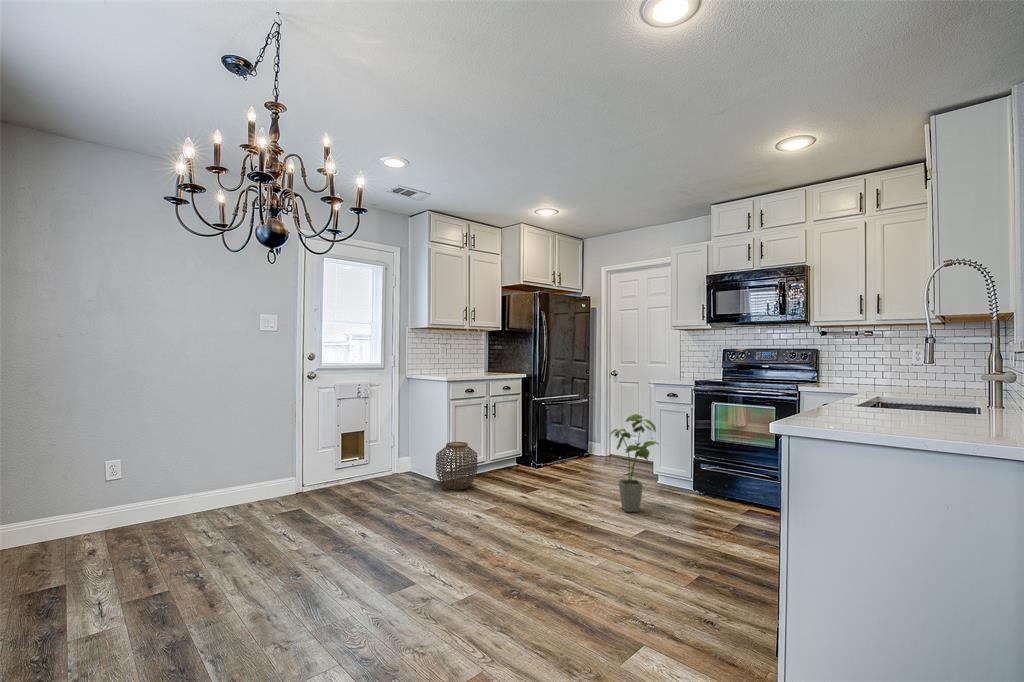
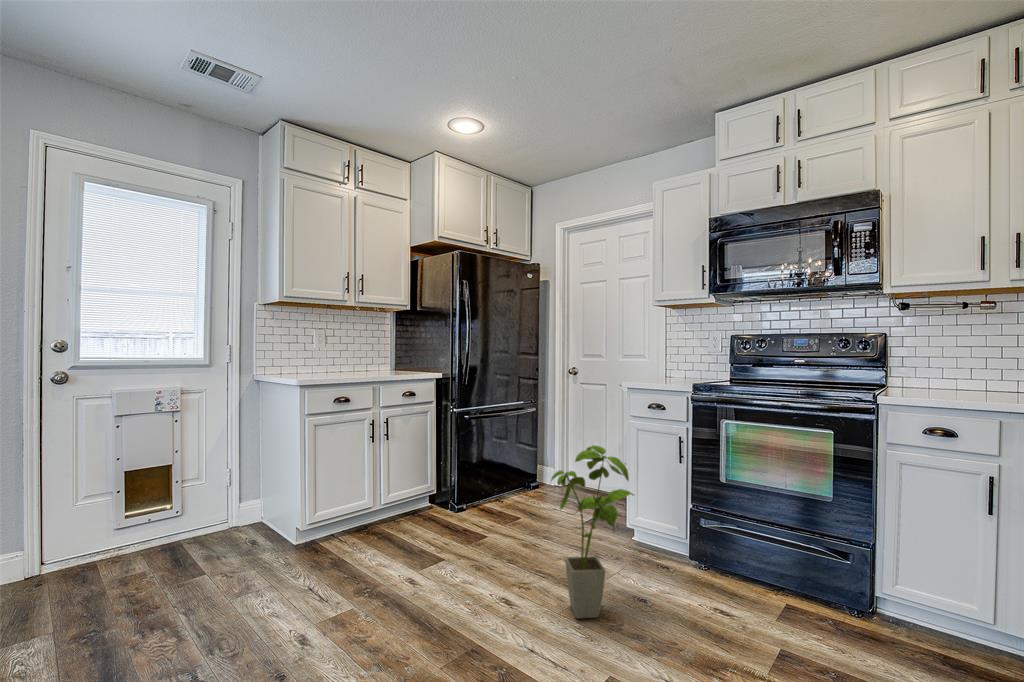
woven basket: present [436,442,477,489] -> none [275,482,347,563]

